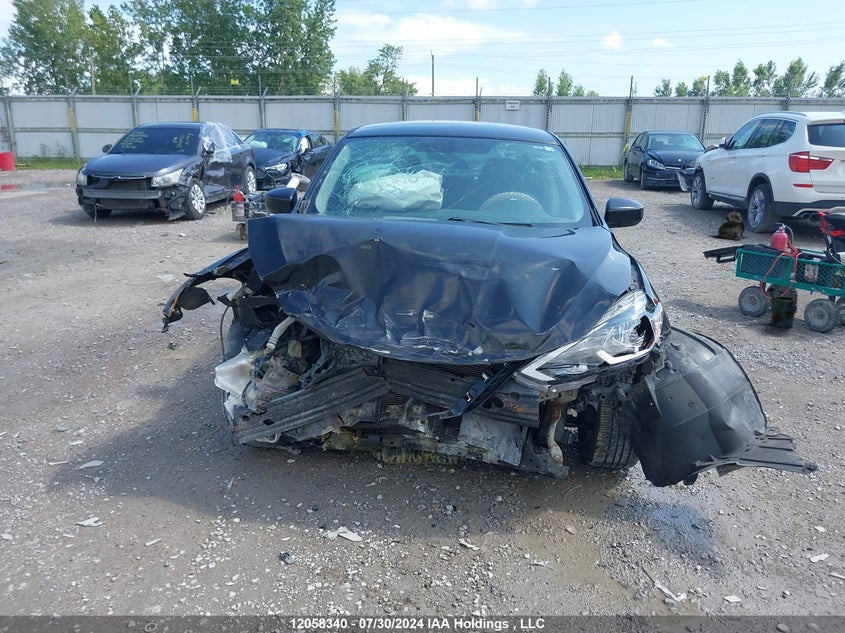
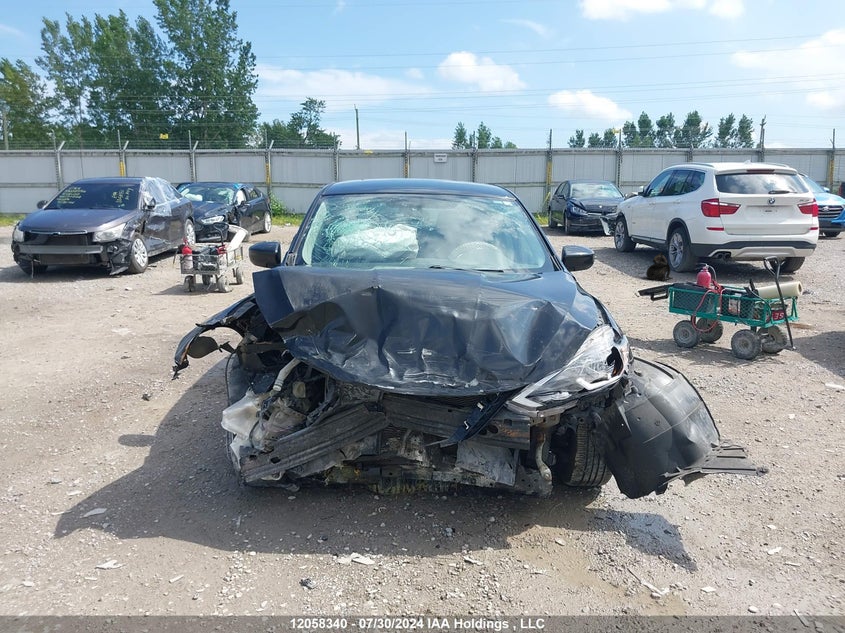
watering can: present [767,288,797,328] -> none [699,323,727,358]

